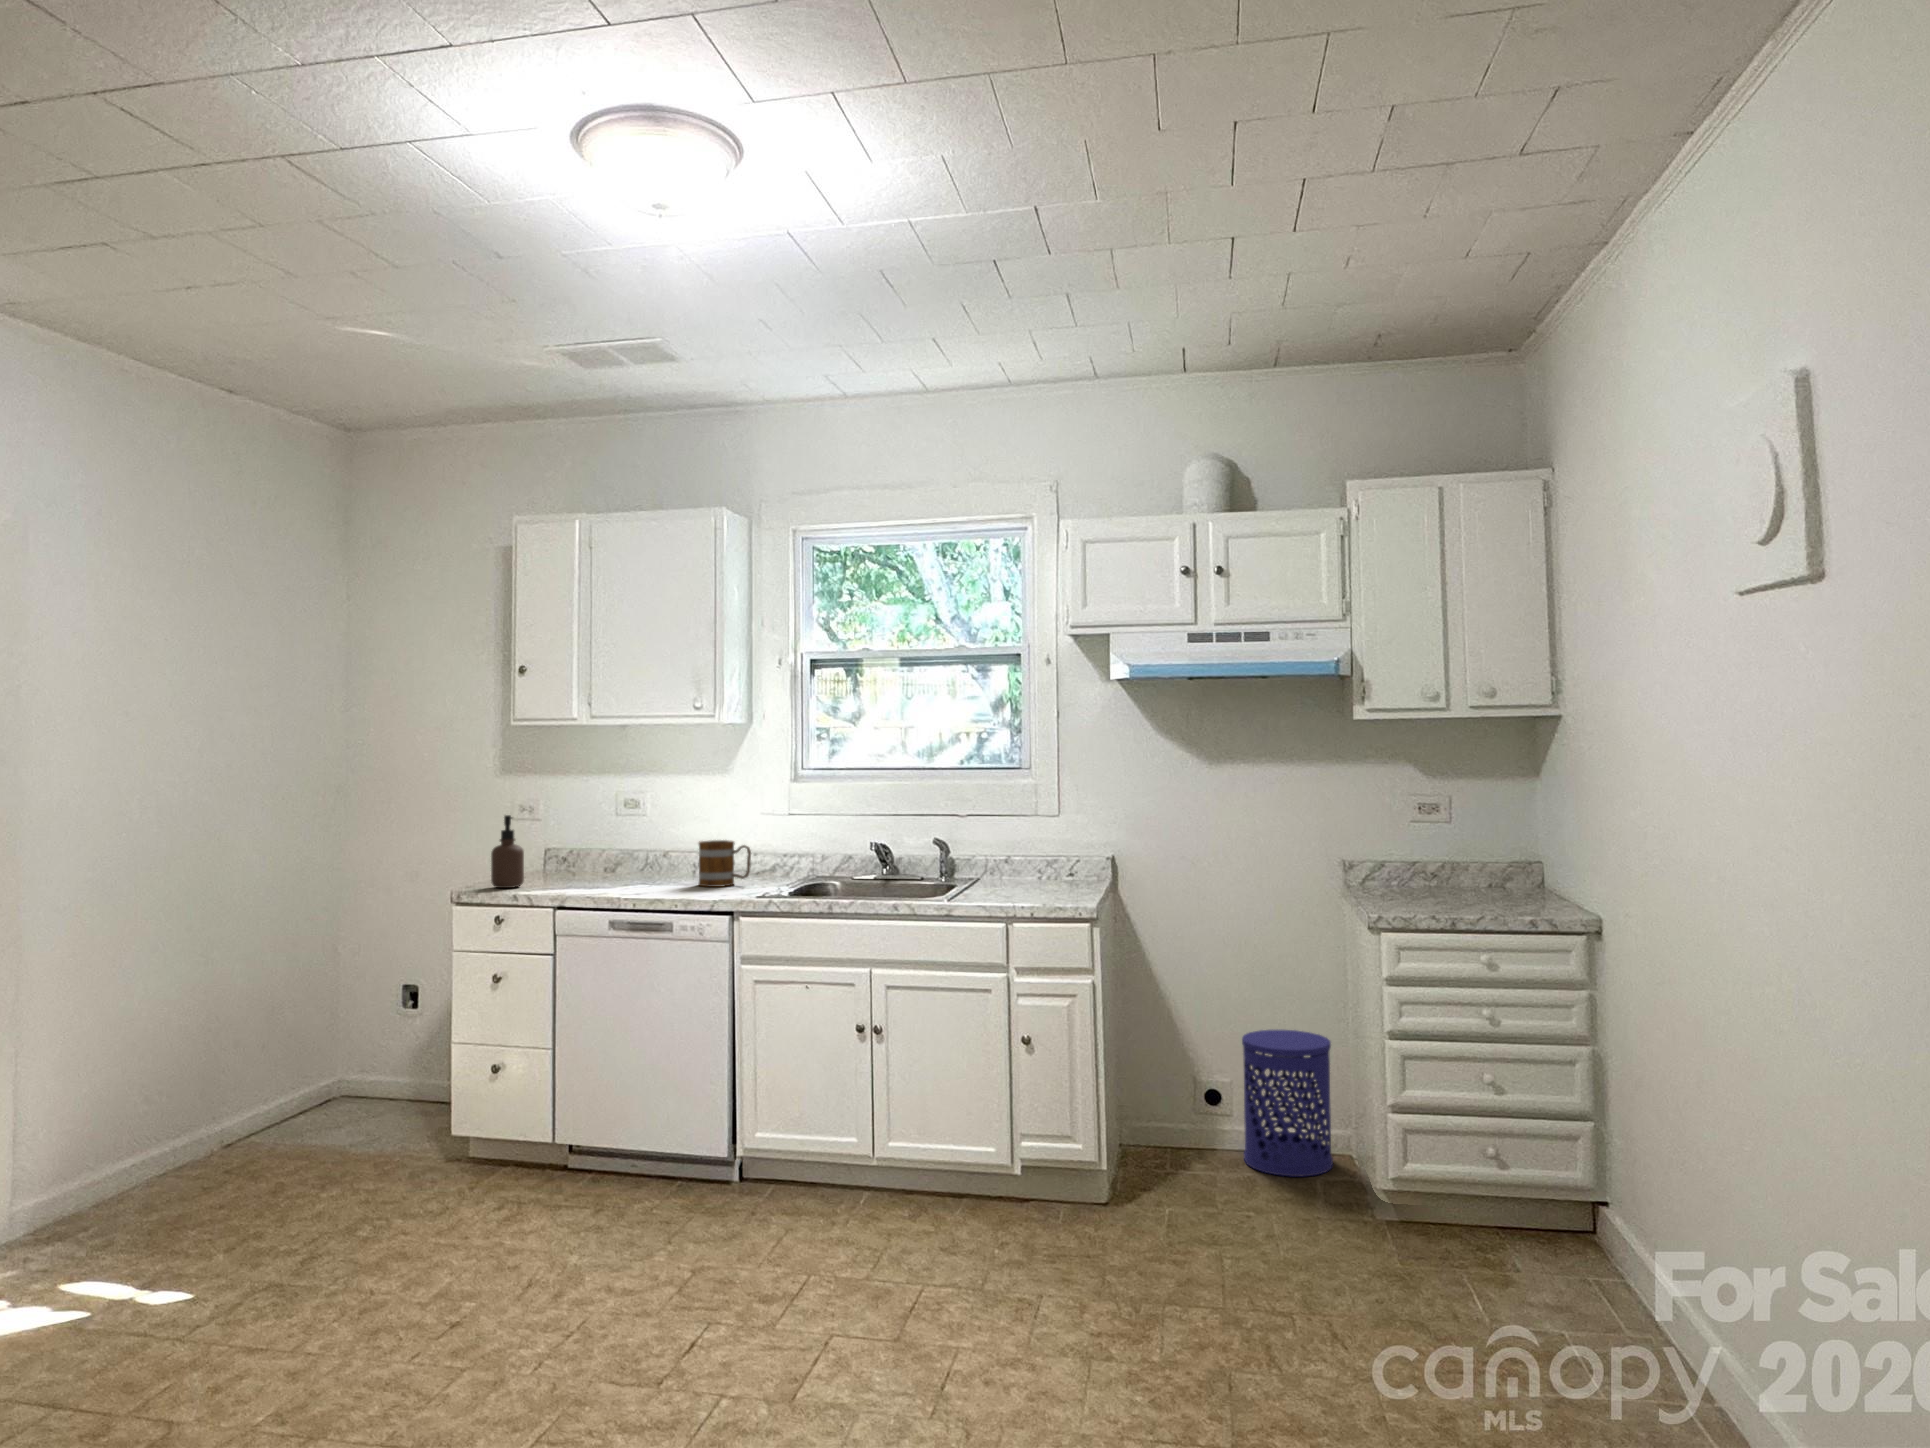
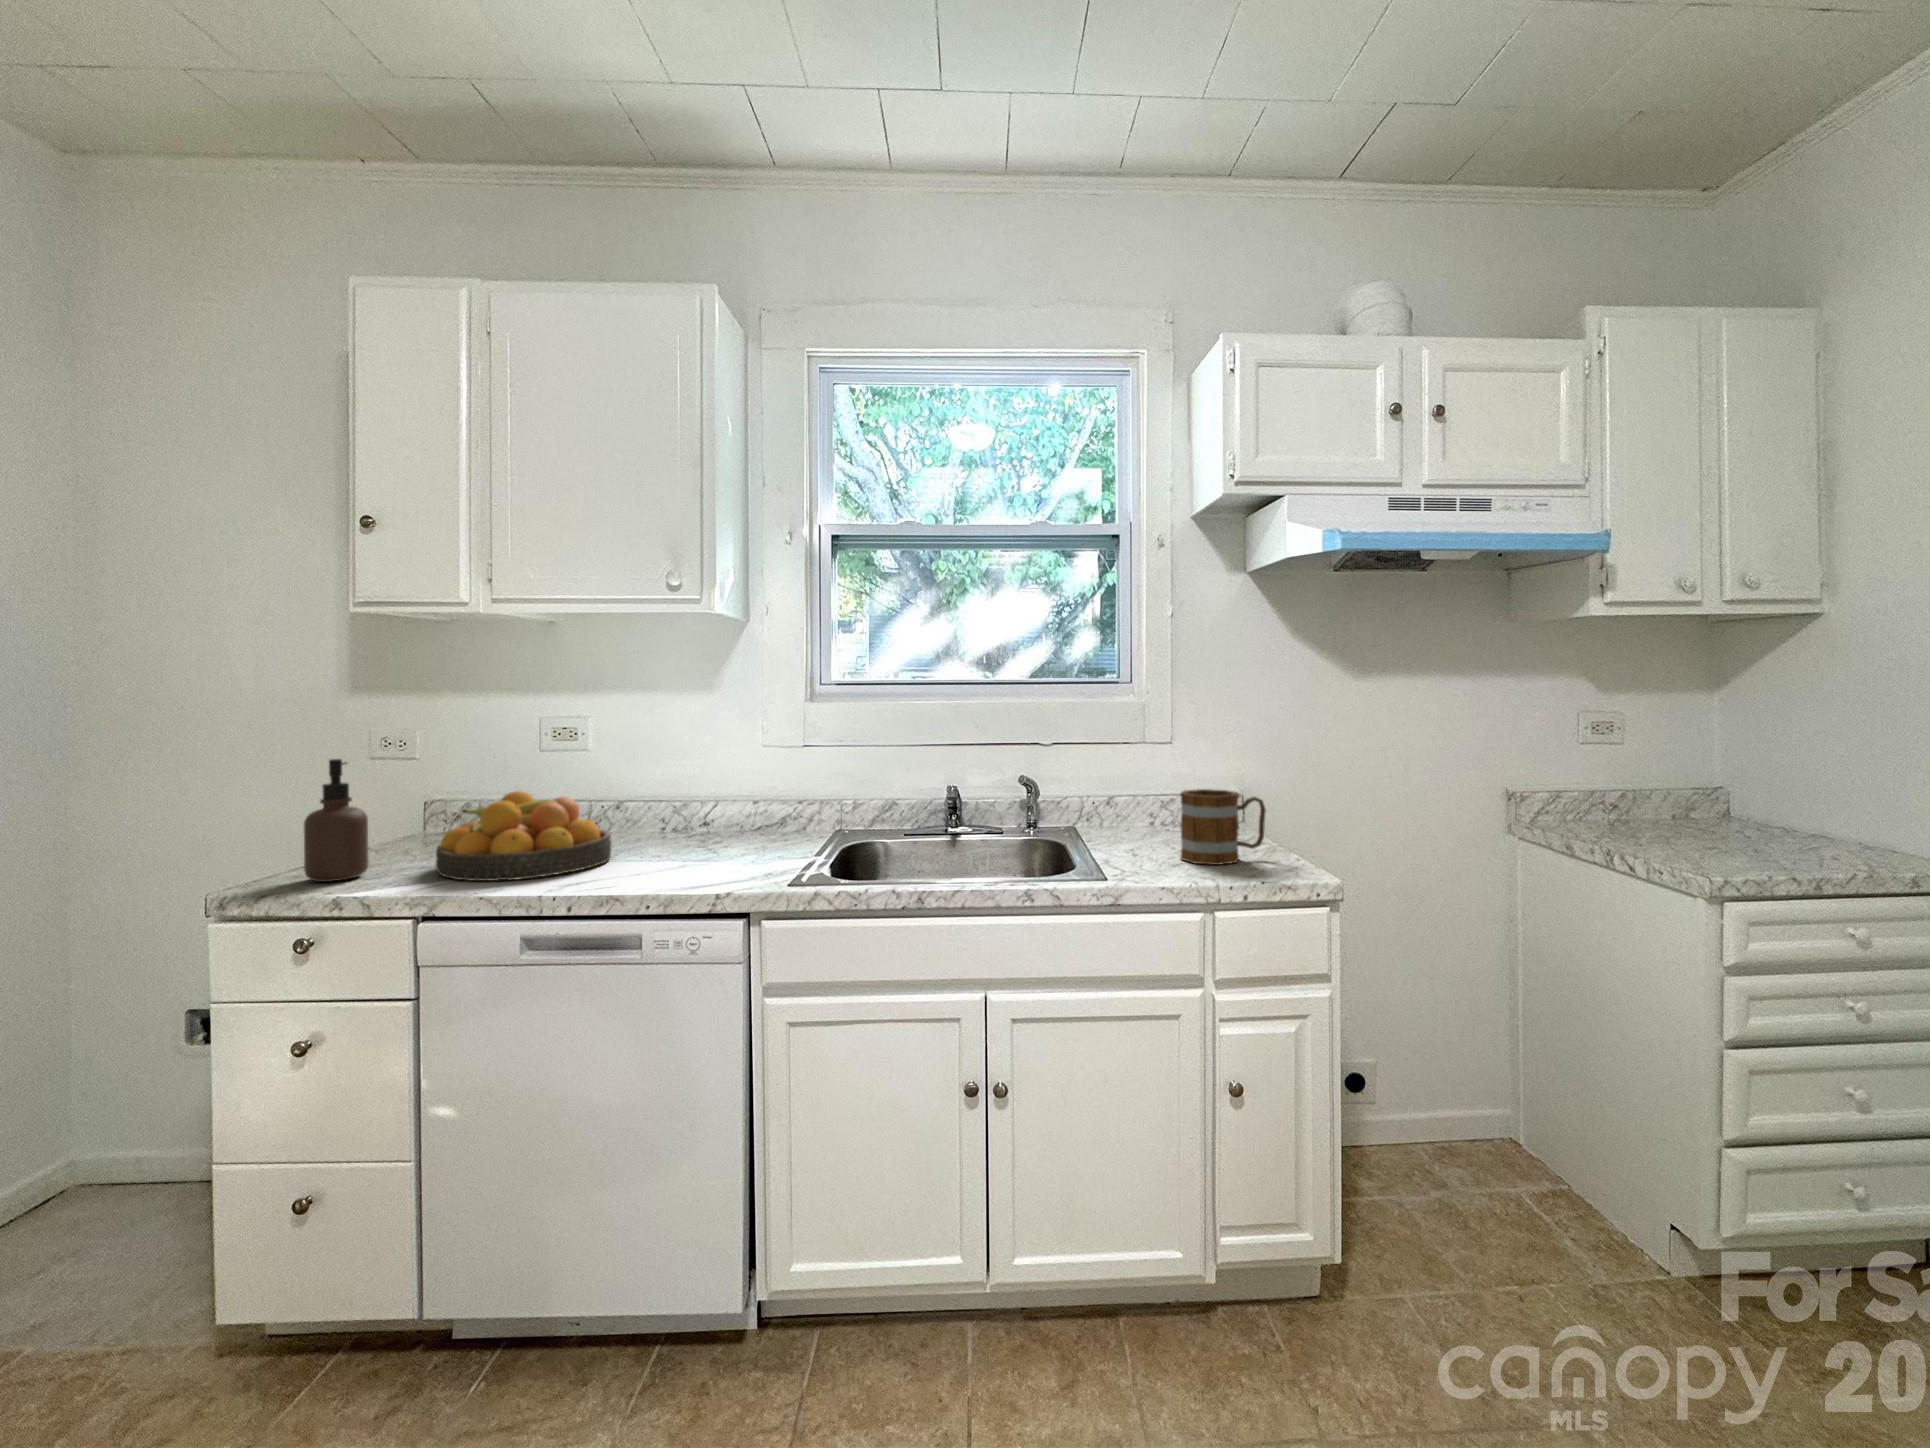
fruit bowl: none [560,839,662,891] -> present [436,791,611,881]
mug: present [699,840,751,887] -> present [1180,789,1266,865]
waste bin: present [1242,1030,1333,1176] -> none [1414,1002,1536,1207]

